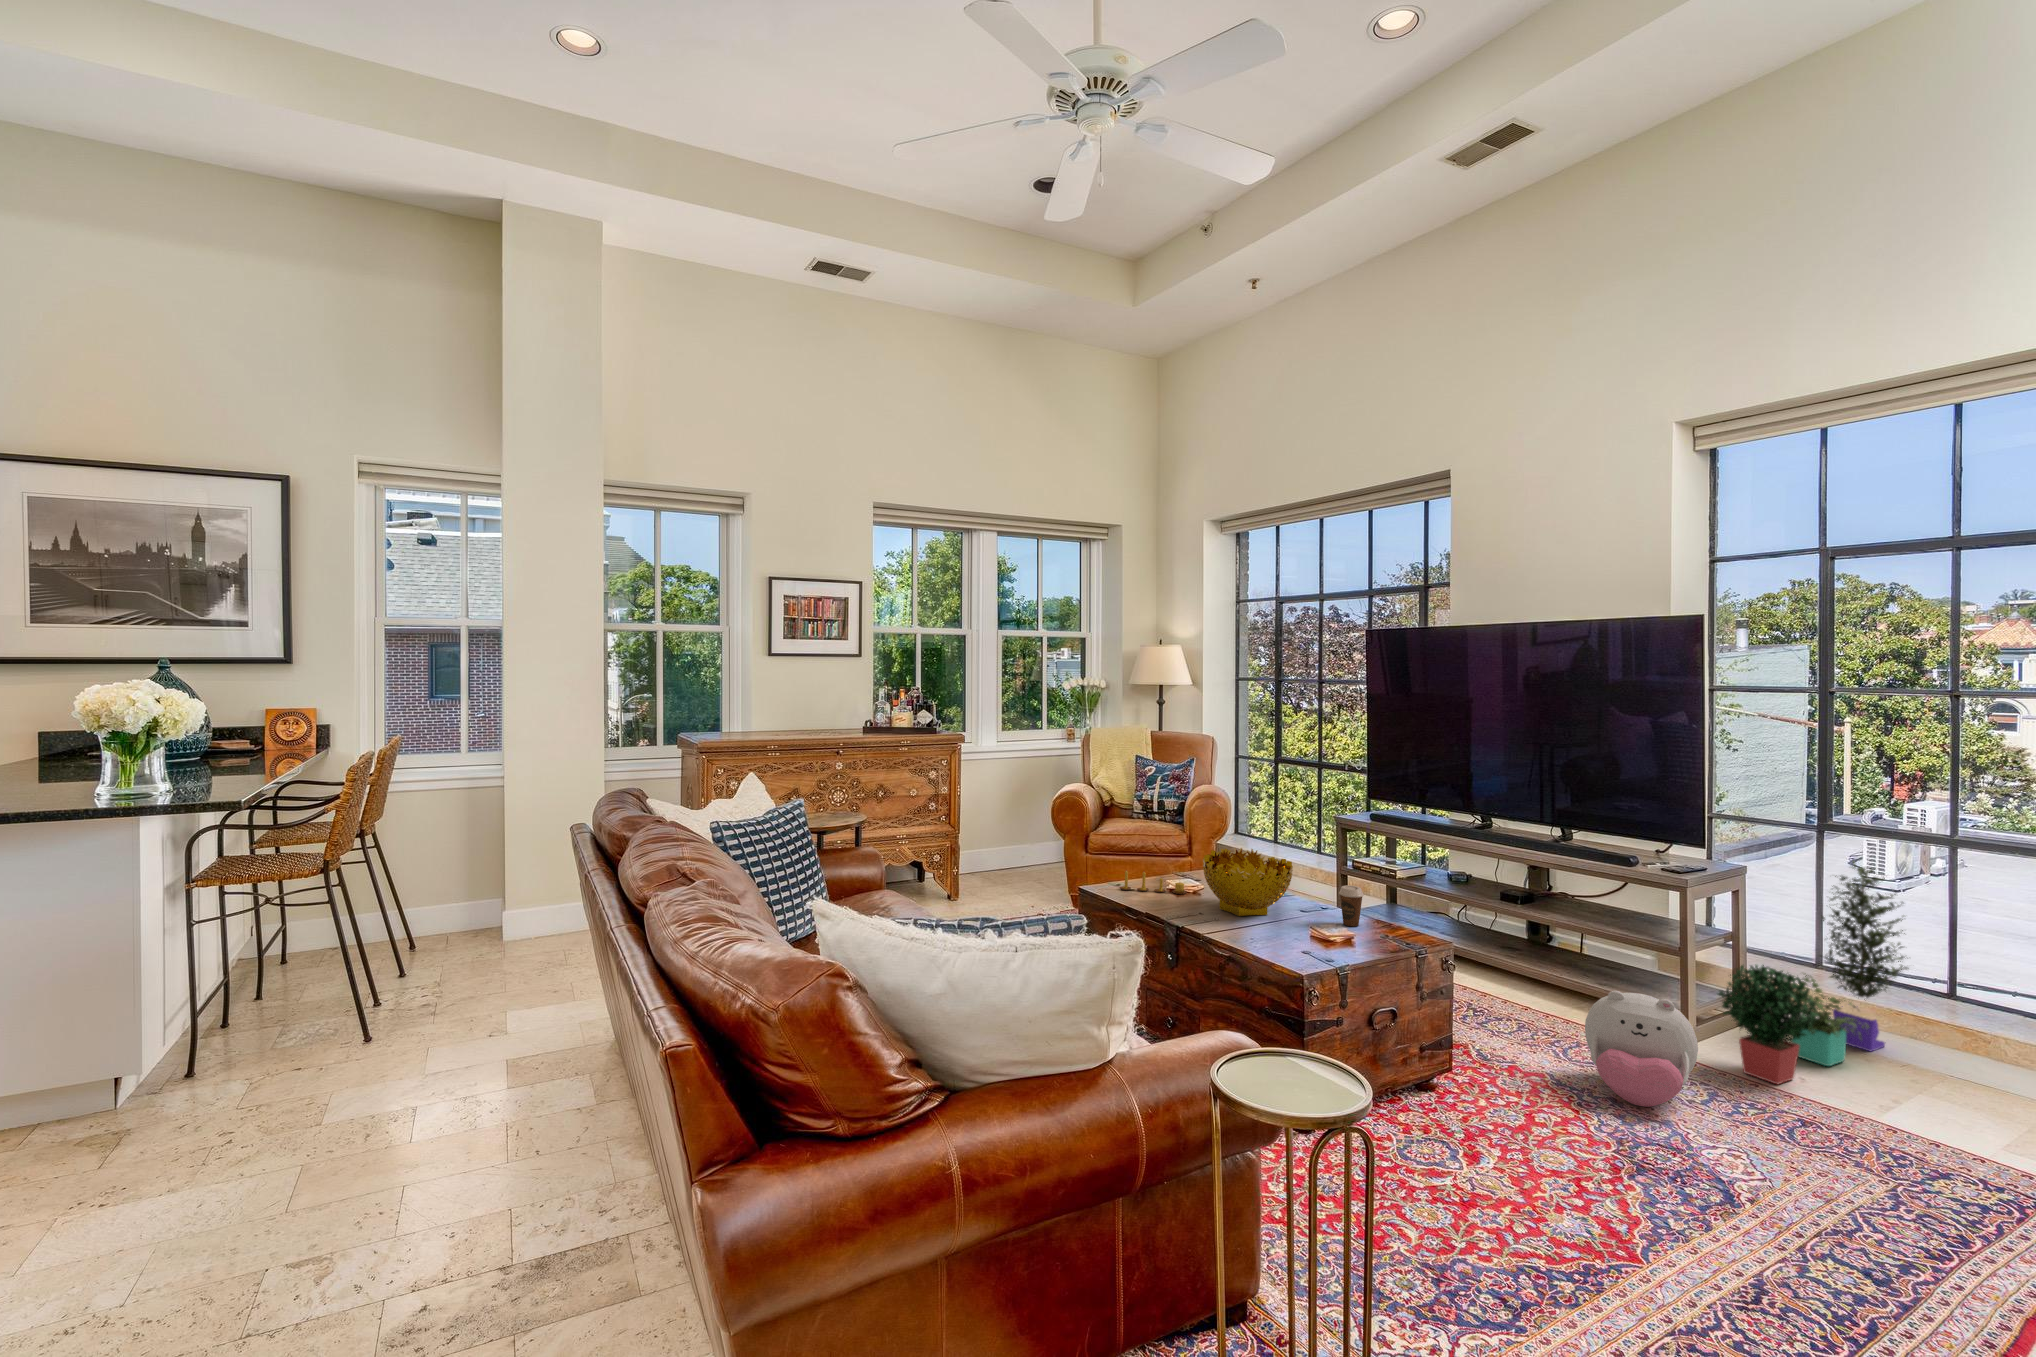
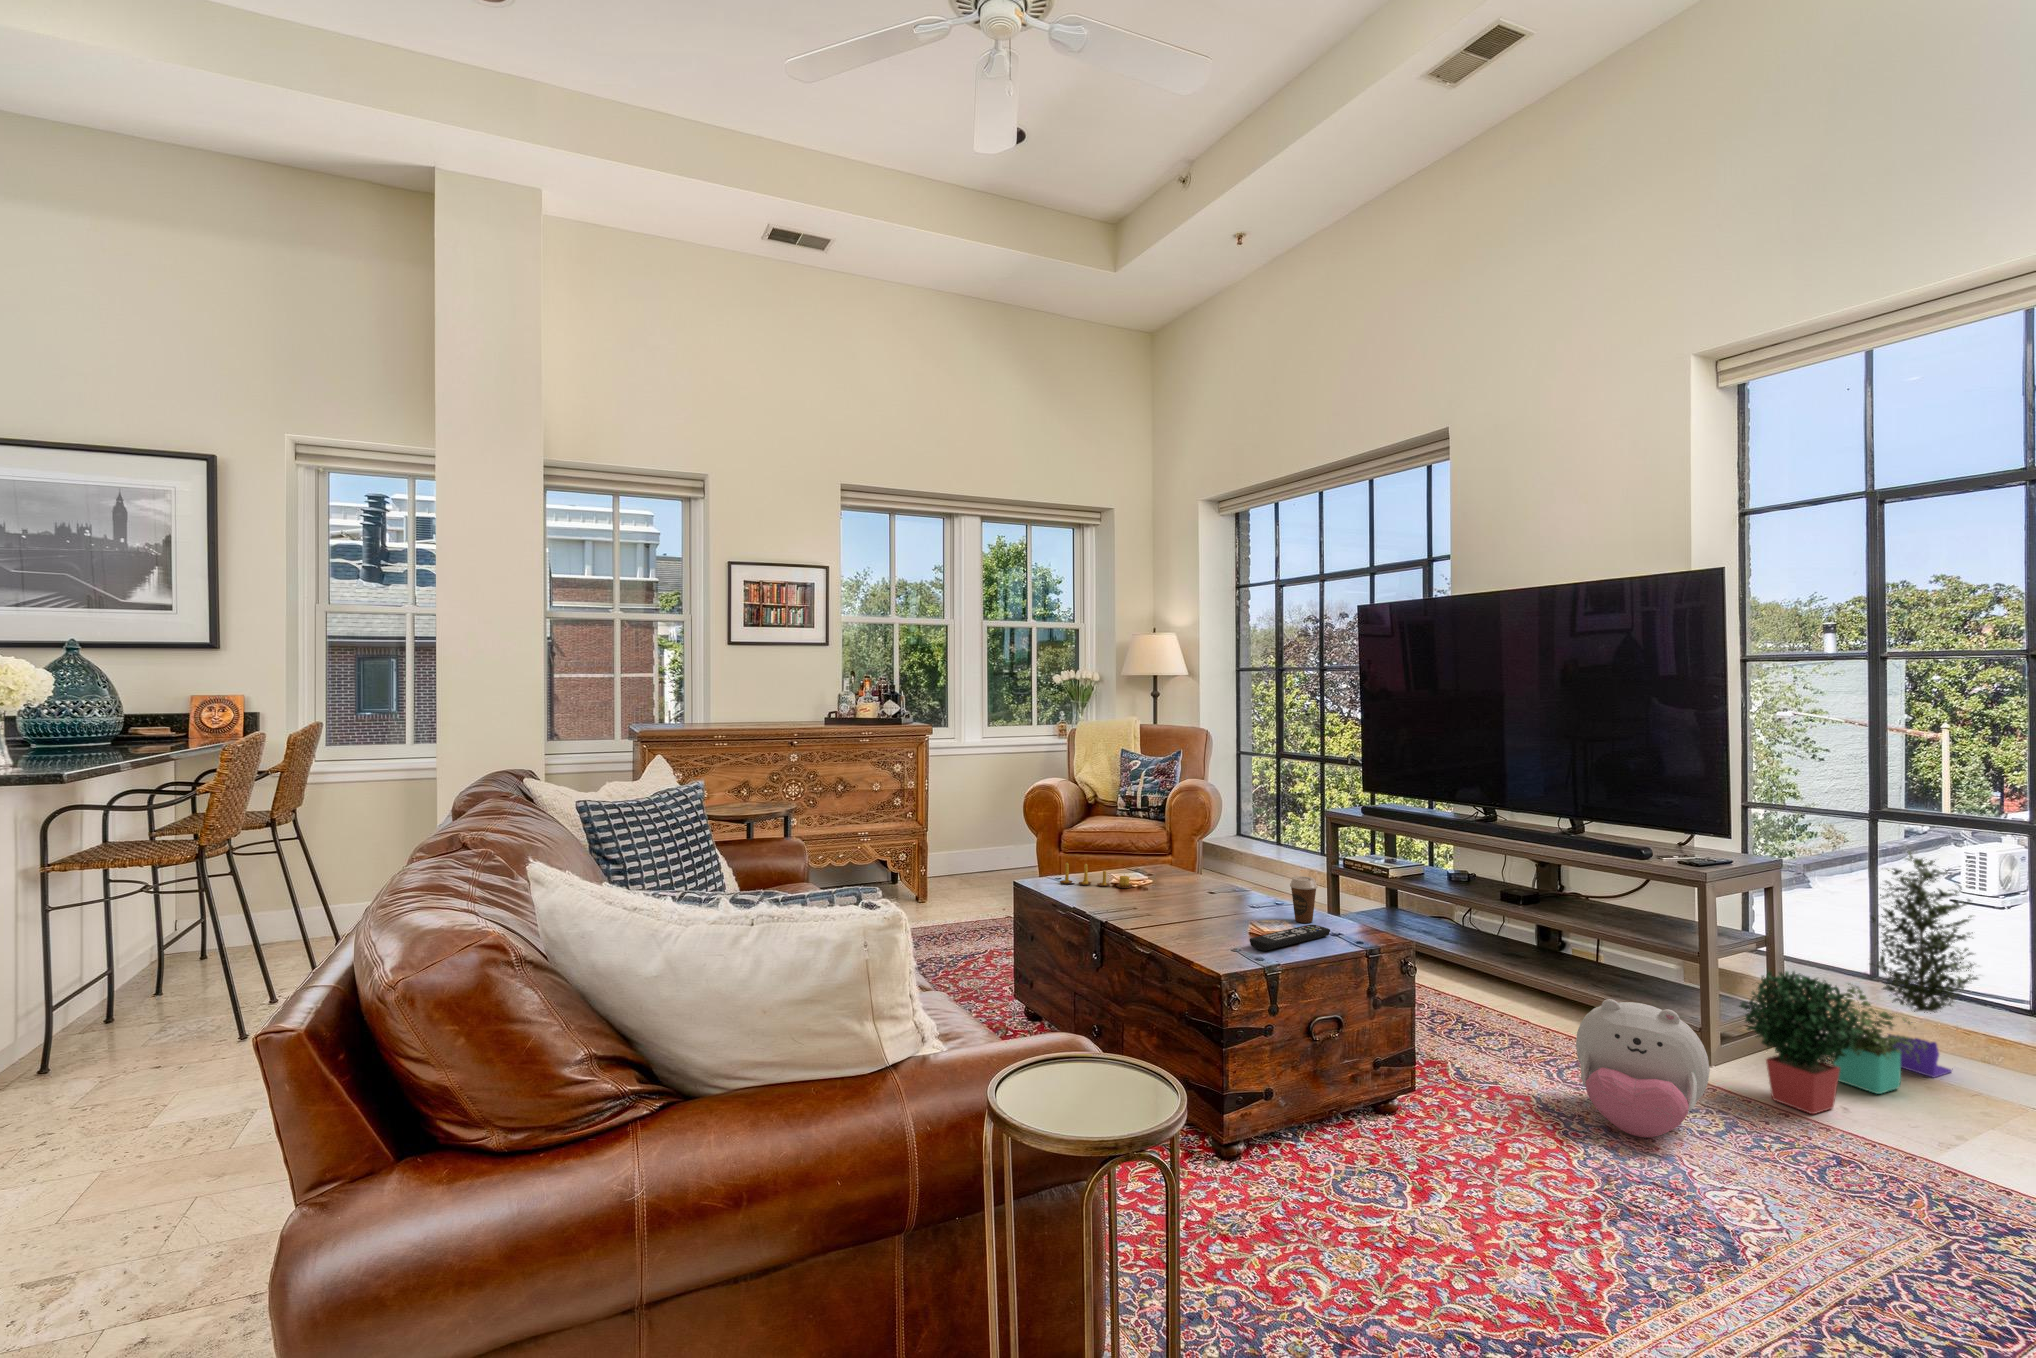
decorative bowl: present [1203,848,1293,916] -> none [1142,836,1241,911]
remote control: none [1314,928,1379,953] -> present [1250,925,1330,950]

